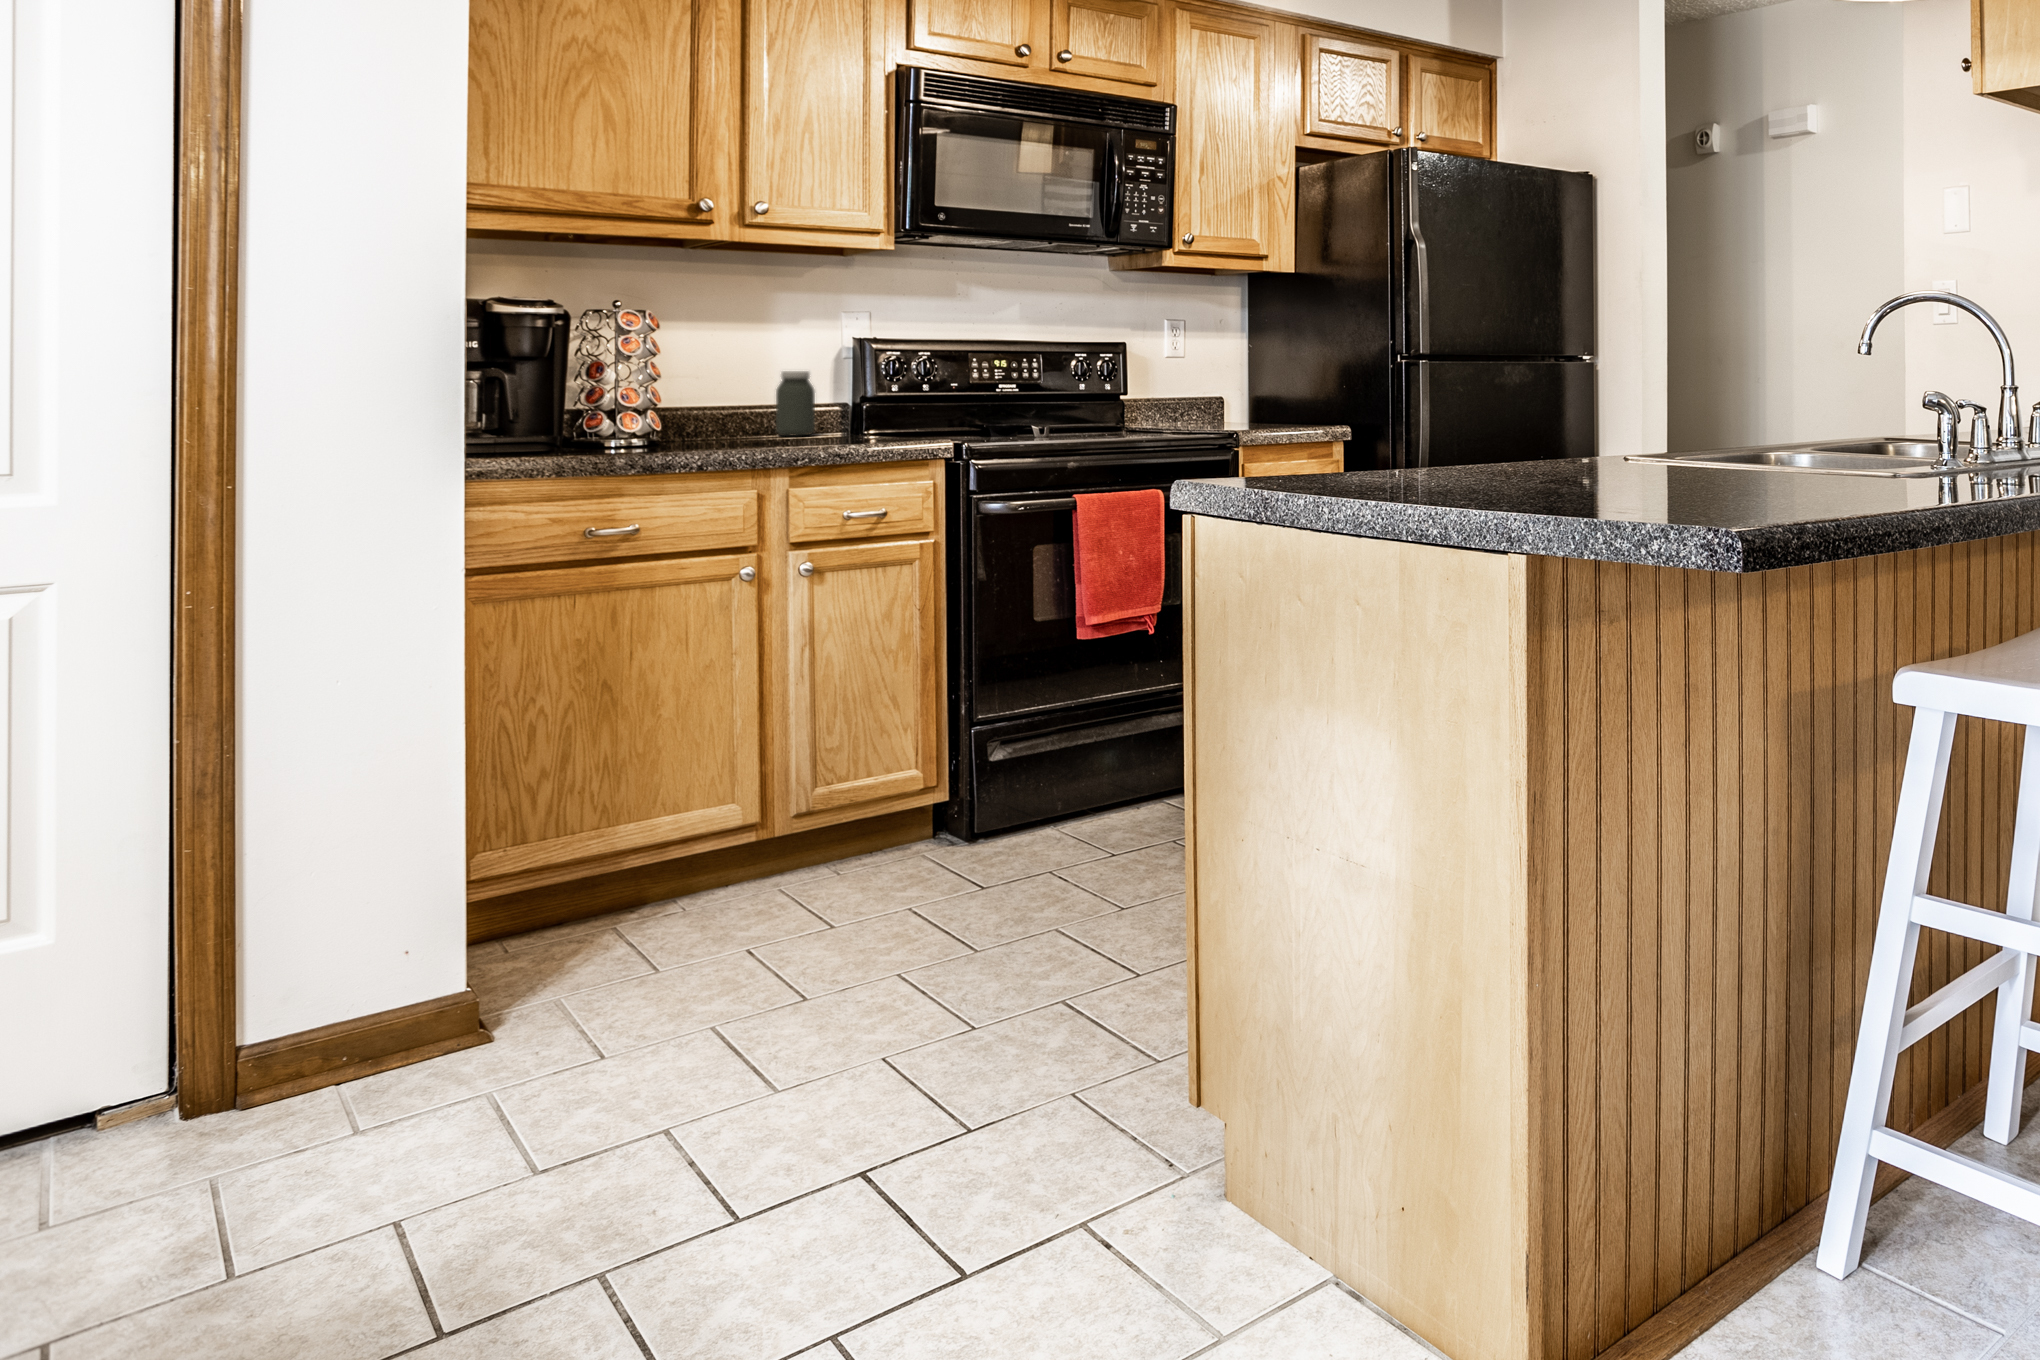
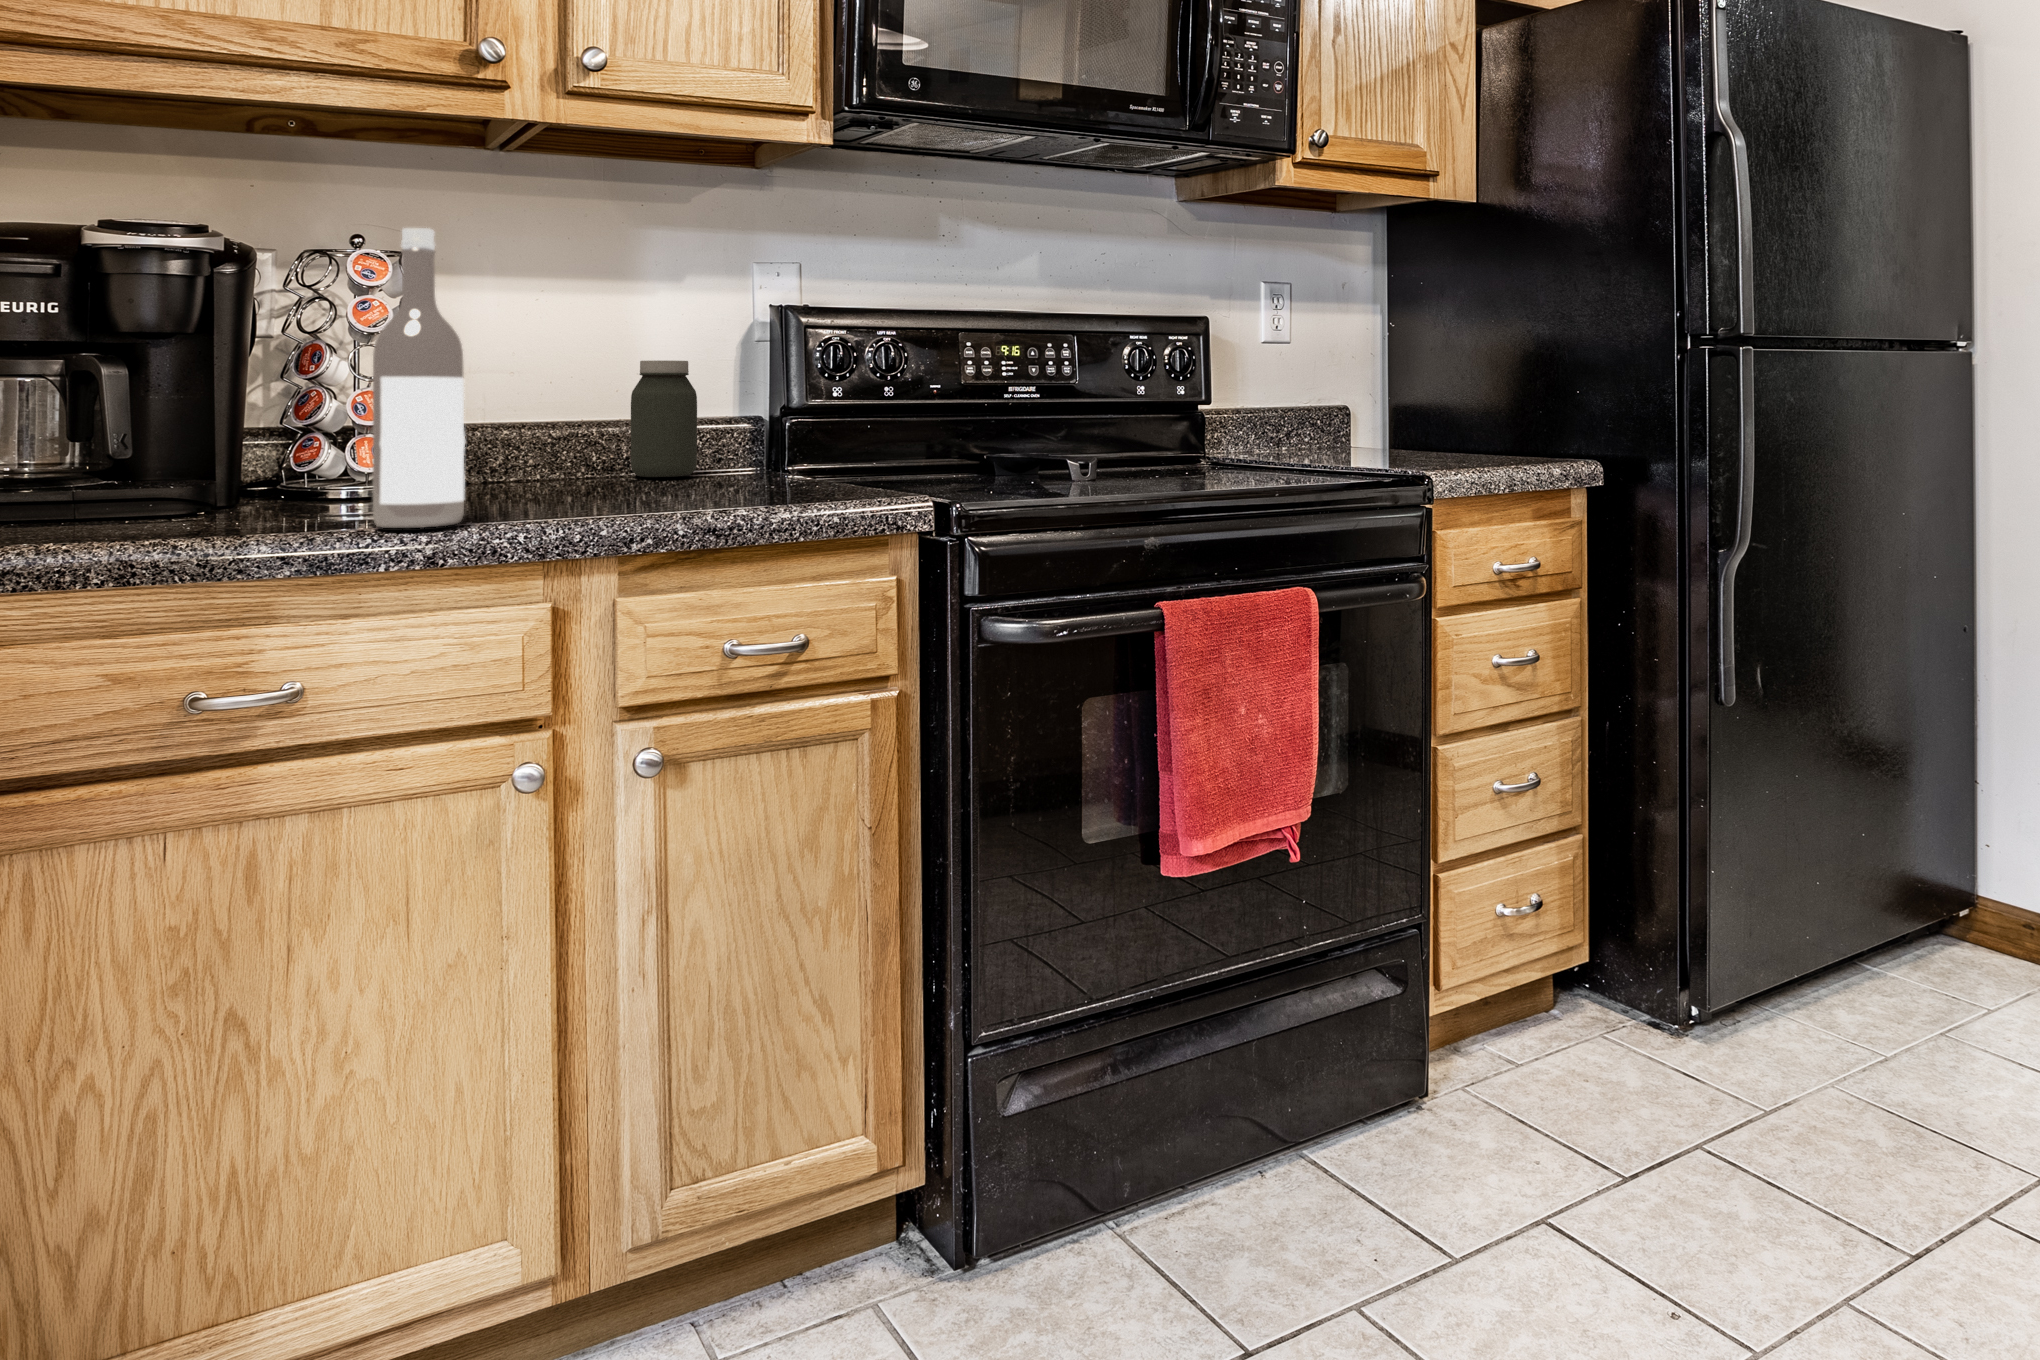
wine bottle: none [661,307,707,455] -> present [373,228,465,528]

